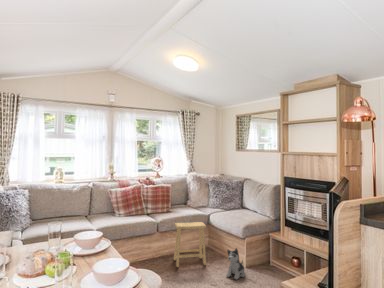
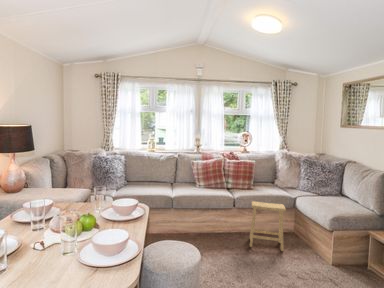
plush toy: present [226,248,245,279] -> none [303,239,328,275]

